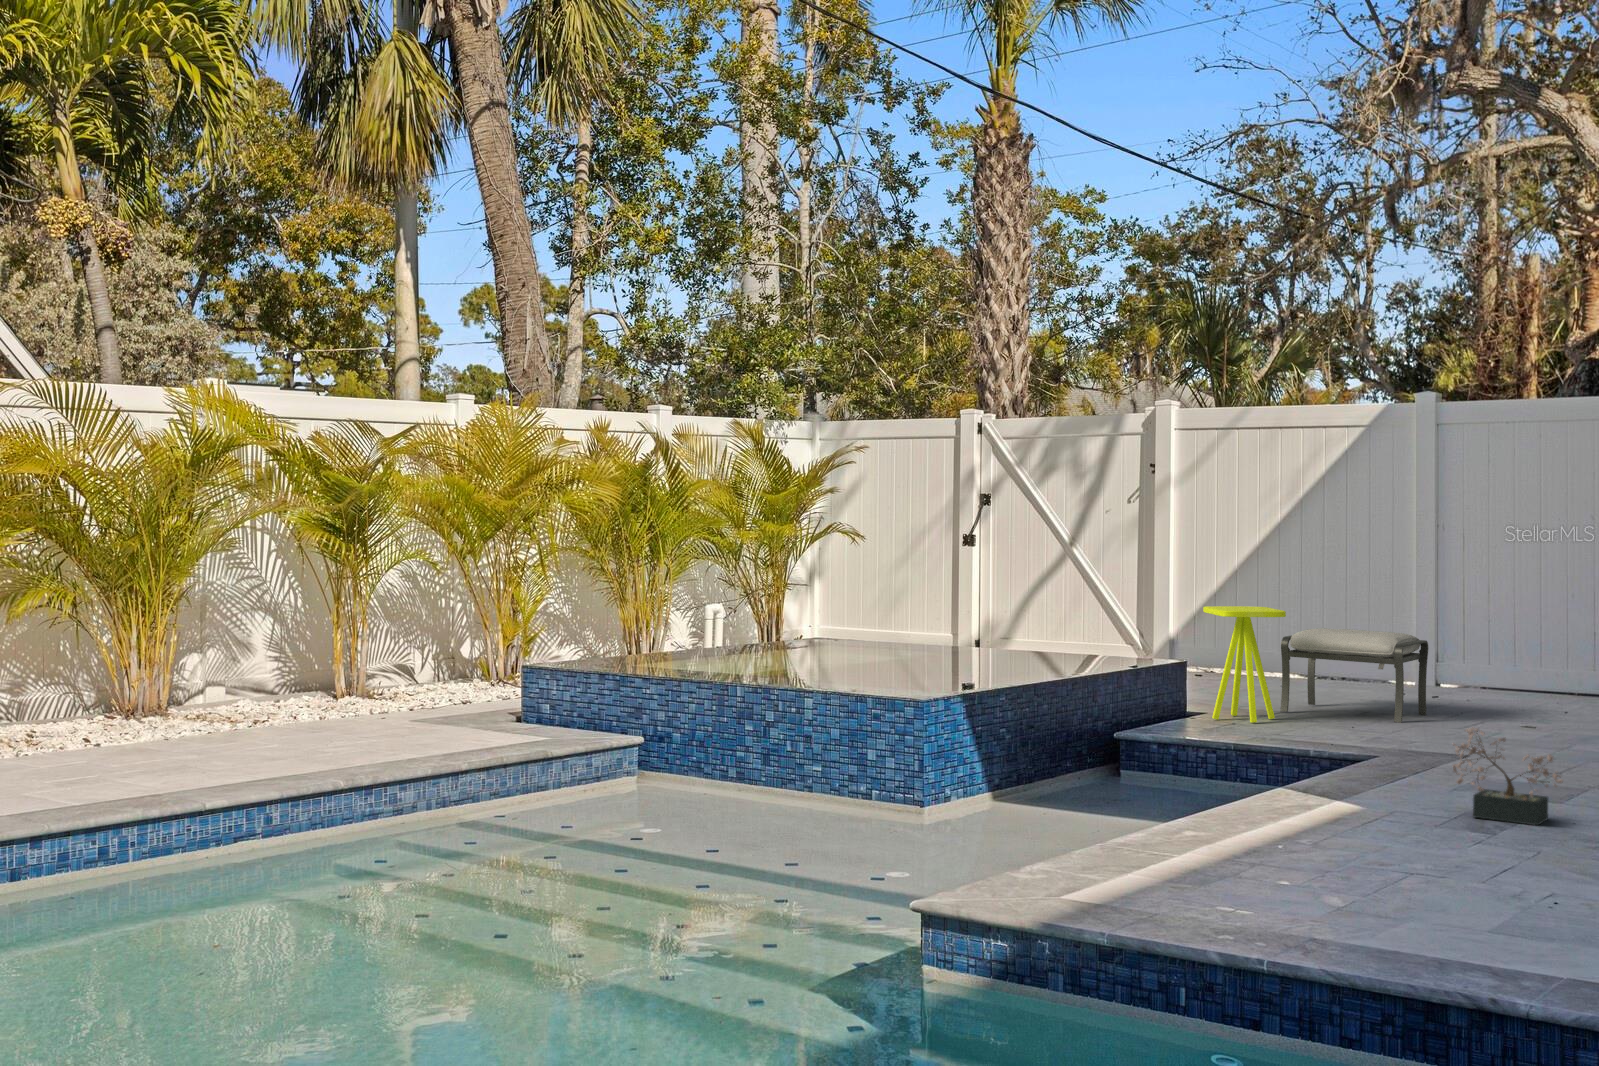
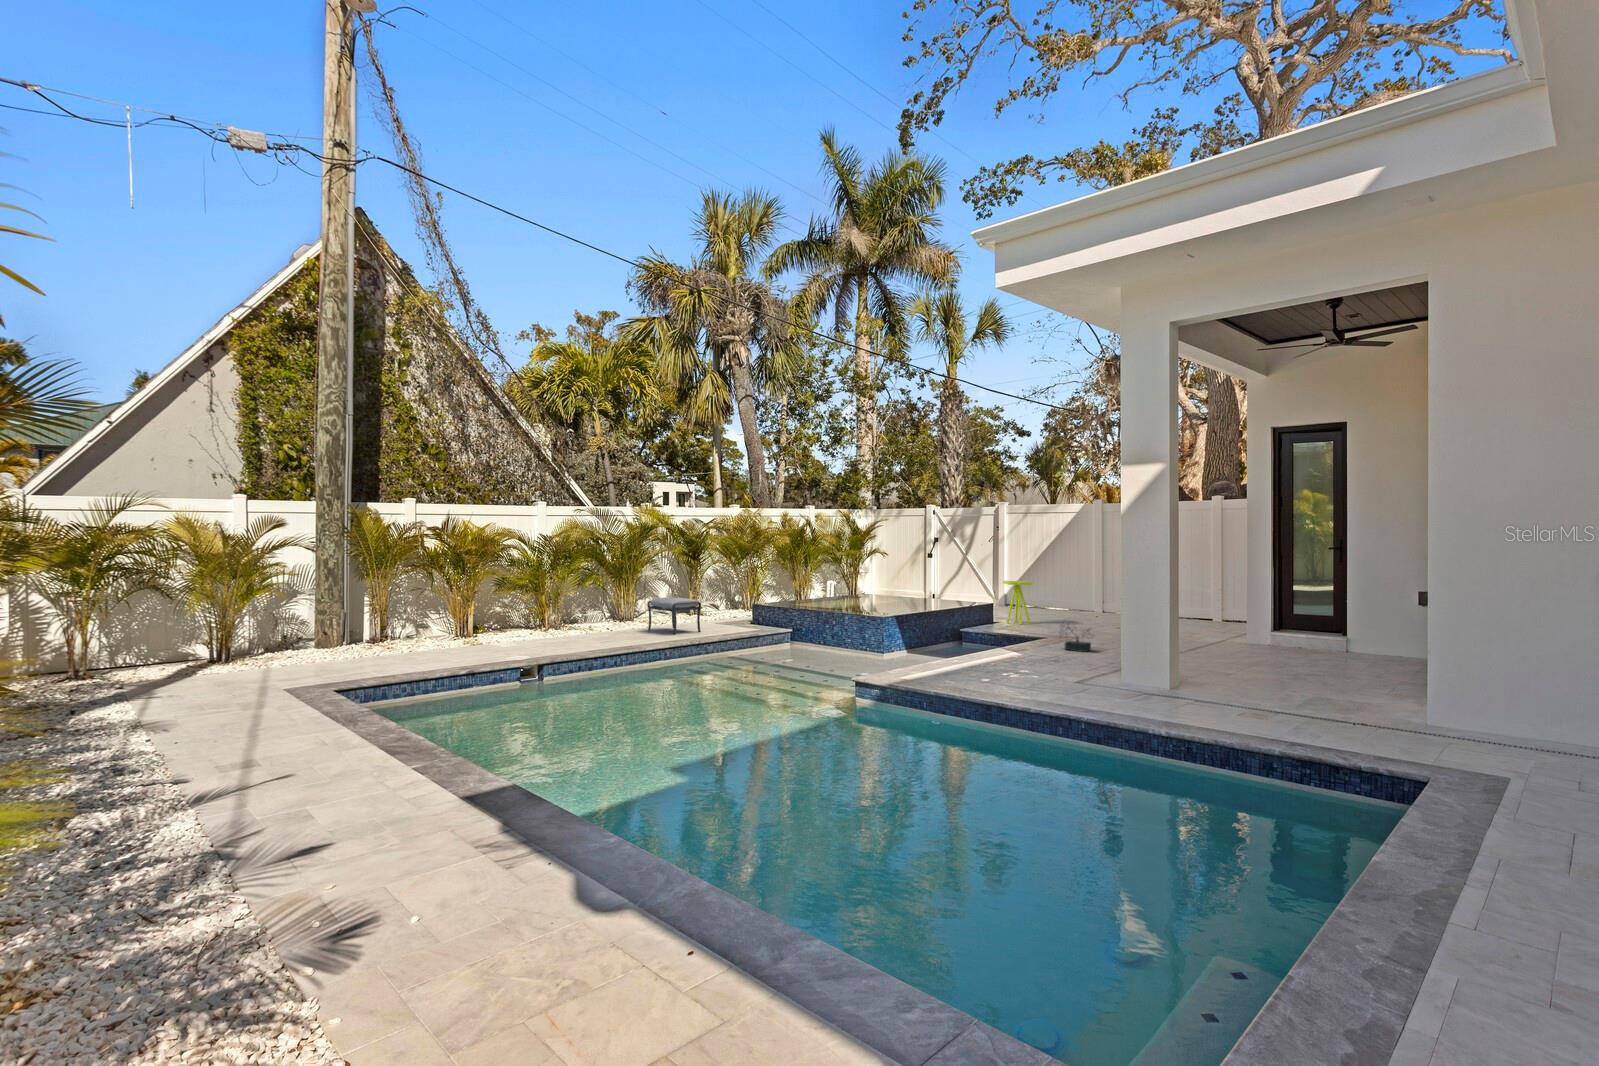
ottoman: present [1281,628,1428,723] -> present [647,597,701,635]

